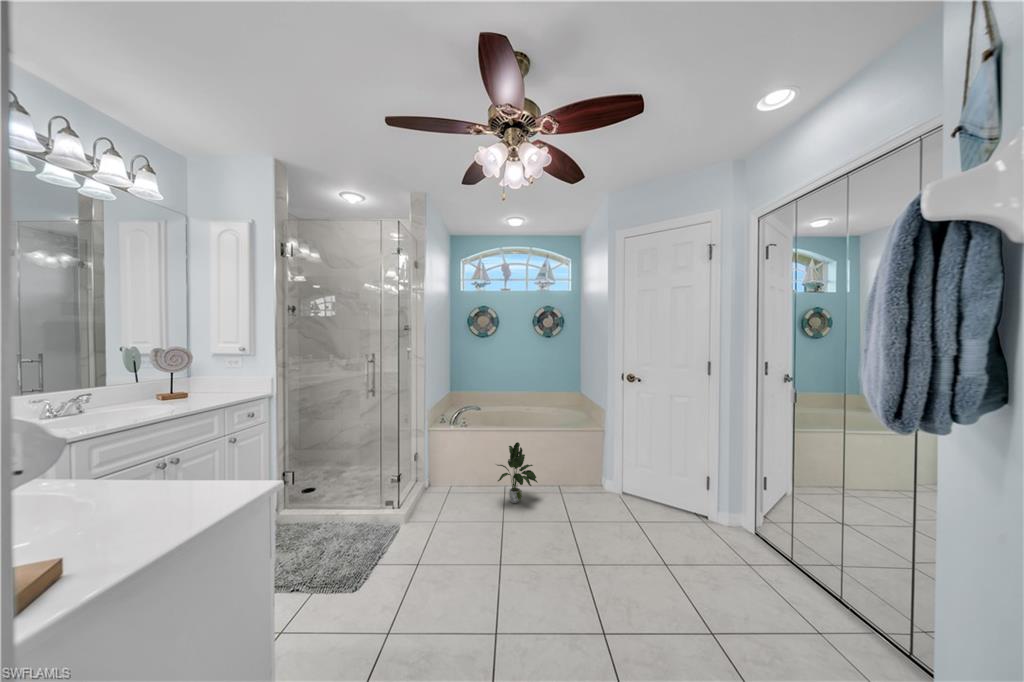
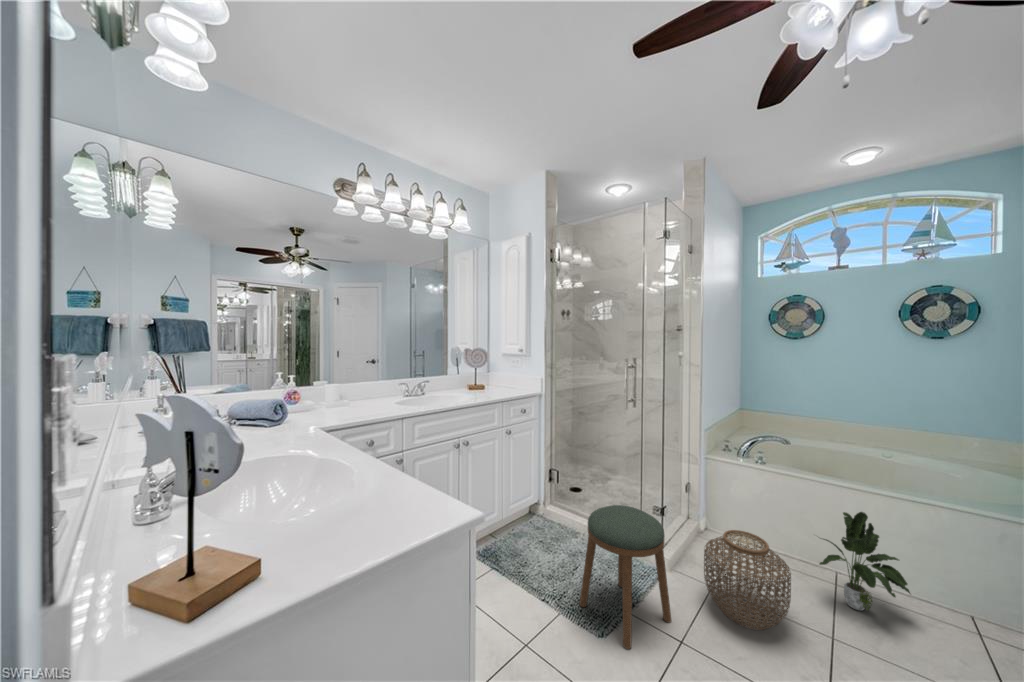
woven basket: none [431,473,483,538] -> present [704,530,791,630]
stool: none [331,478,410,588] -> present [580,505,671,649]

